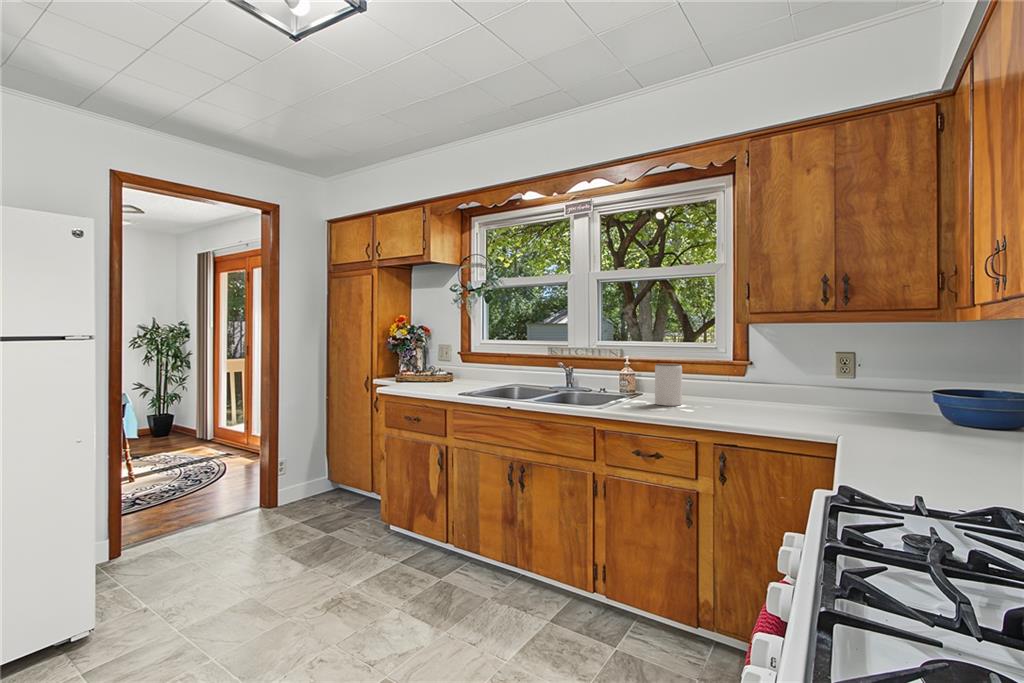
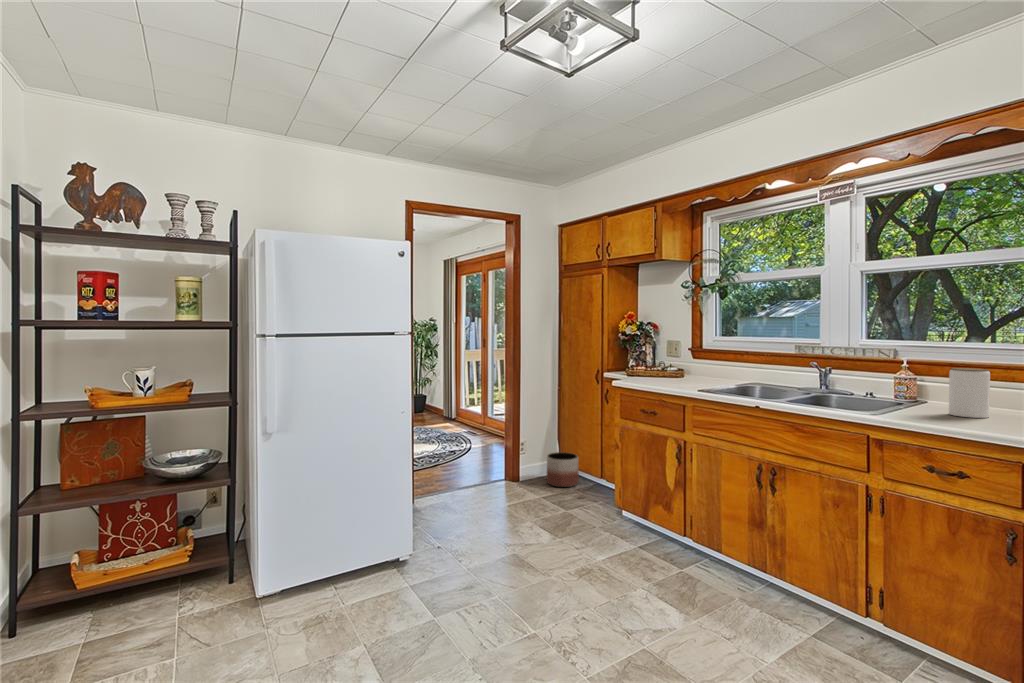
planter: none [311,468,348,507] -> present [547,452,579,487]

